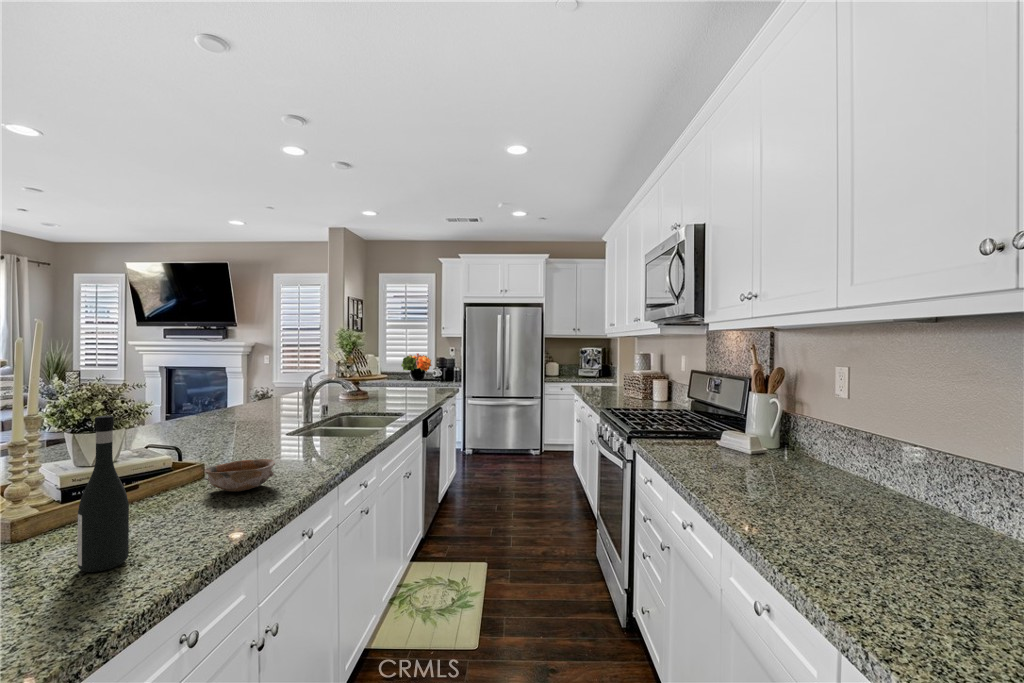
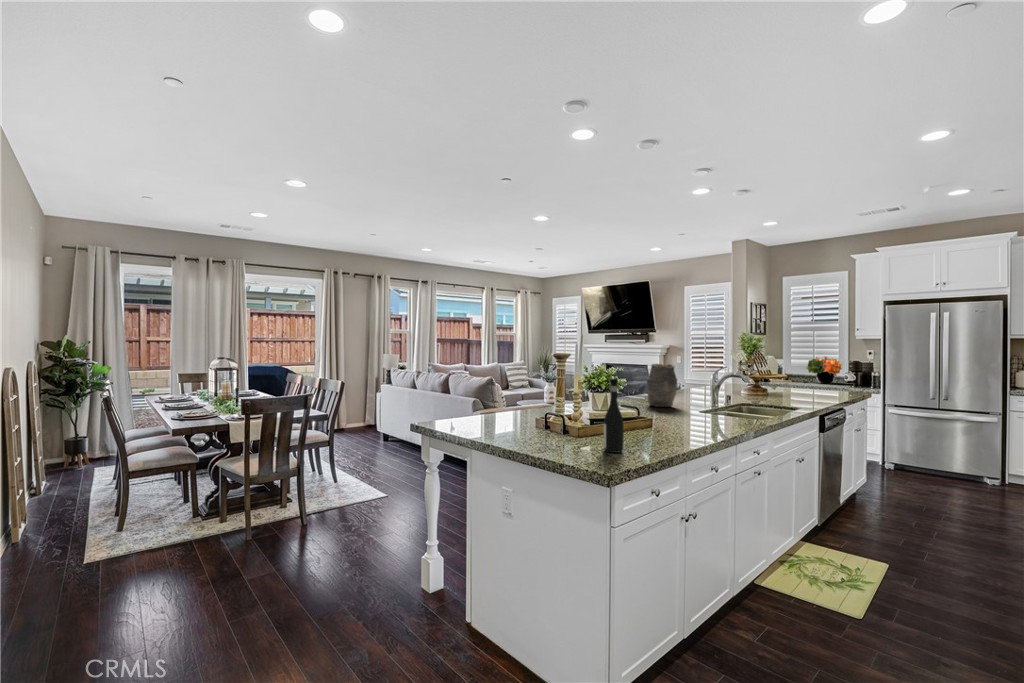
vase: none [210,370,258,432] -> present [647,364,677,407]
bowl: present [204,459,275,492] -> none [651,418,692,436]

